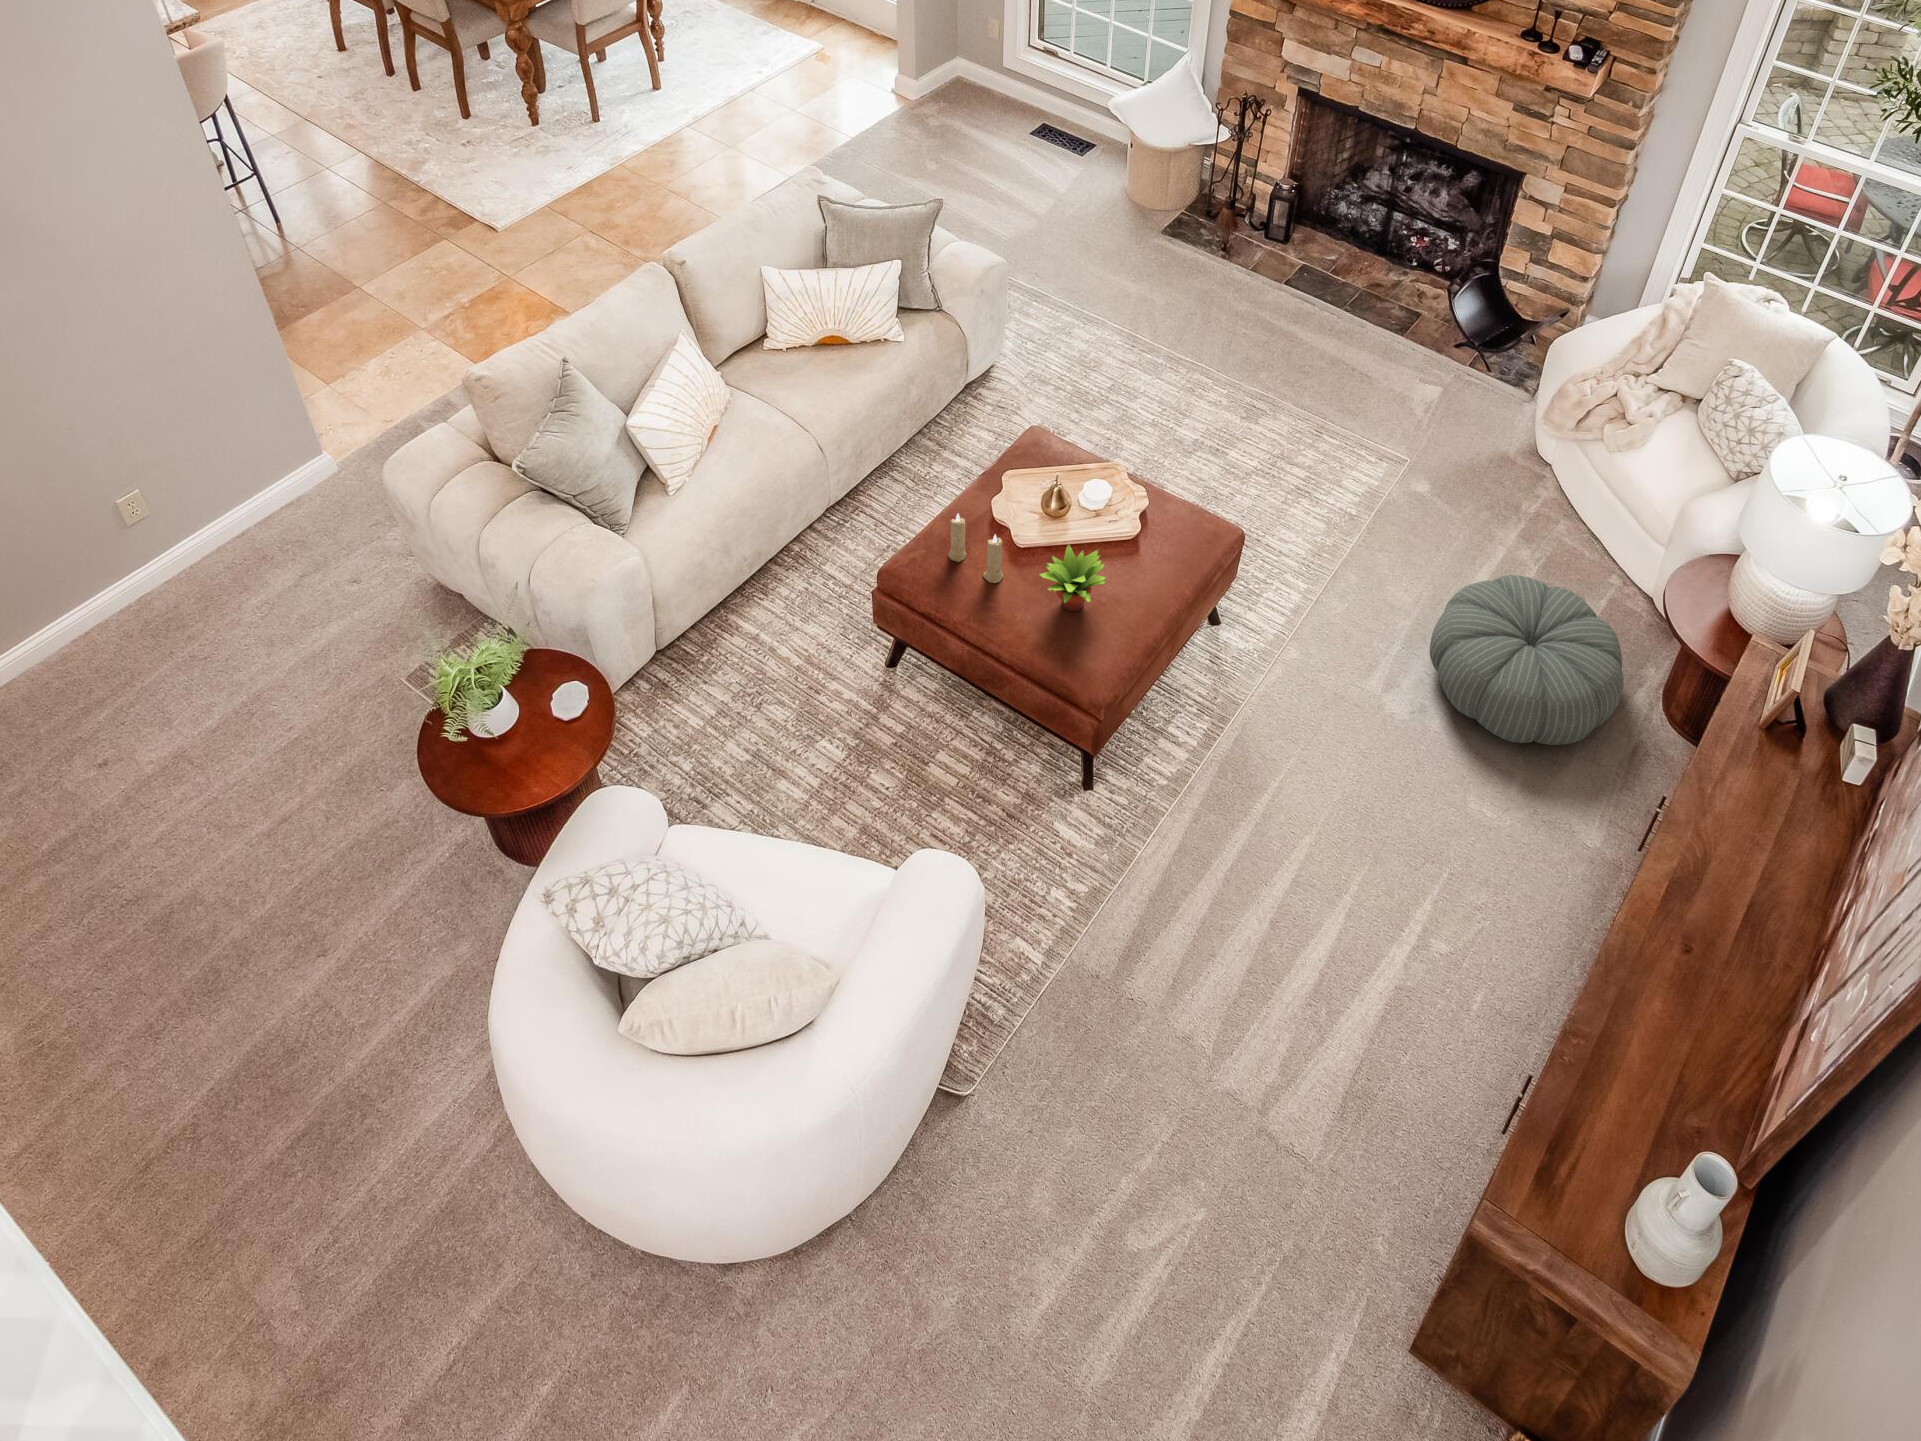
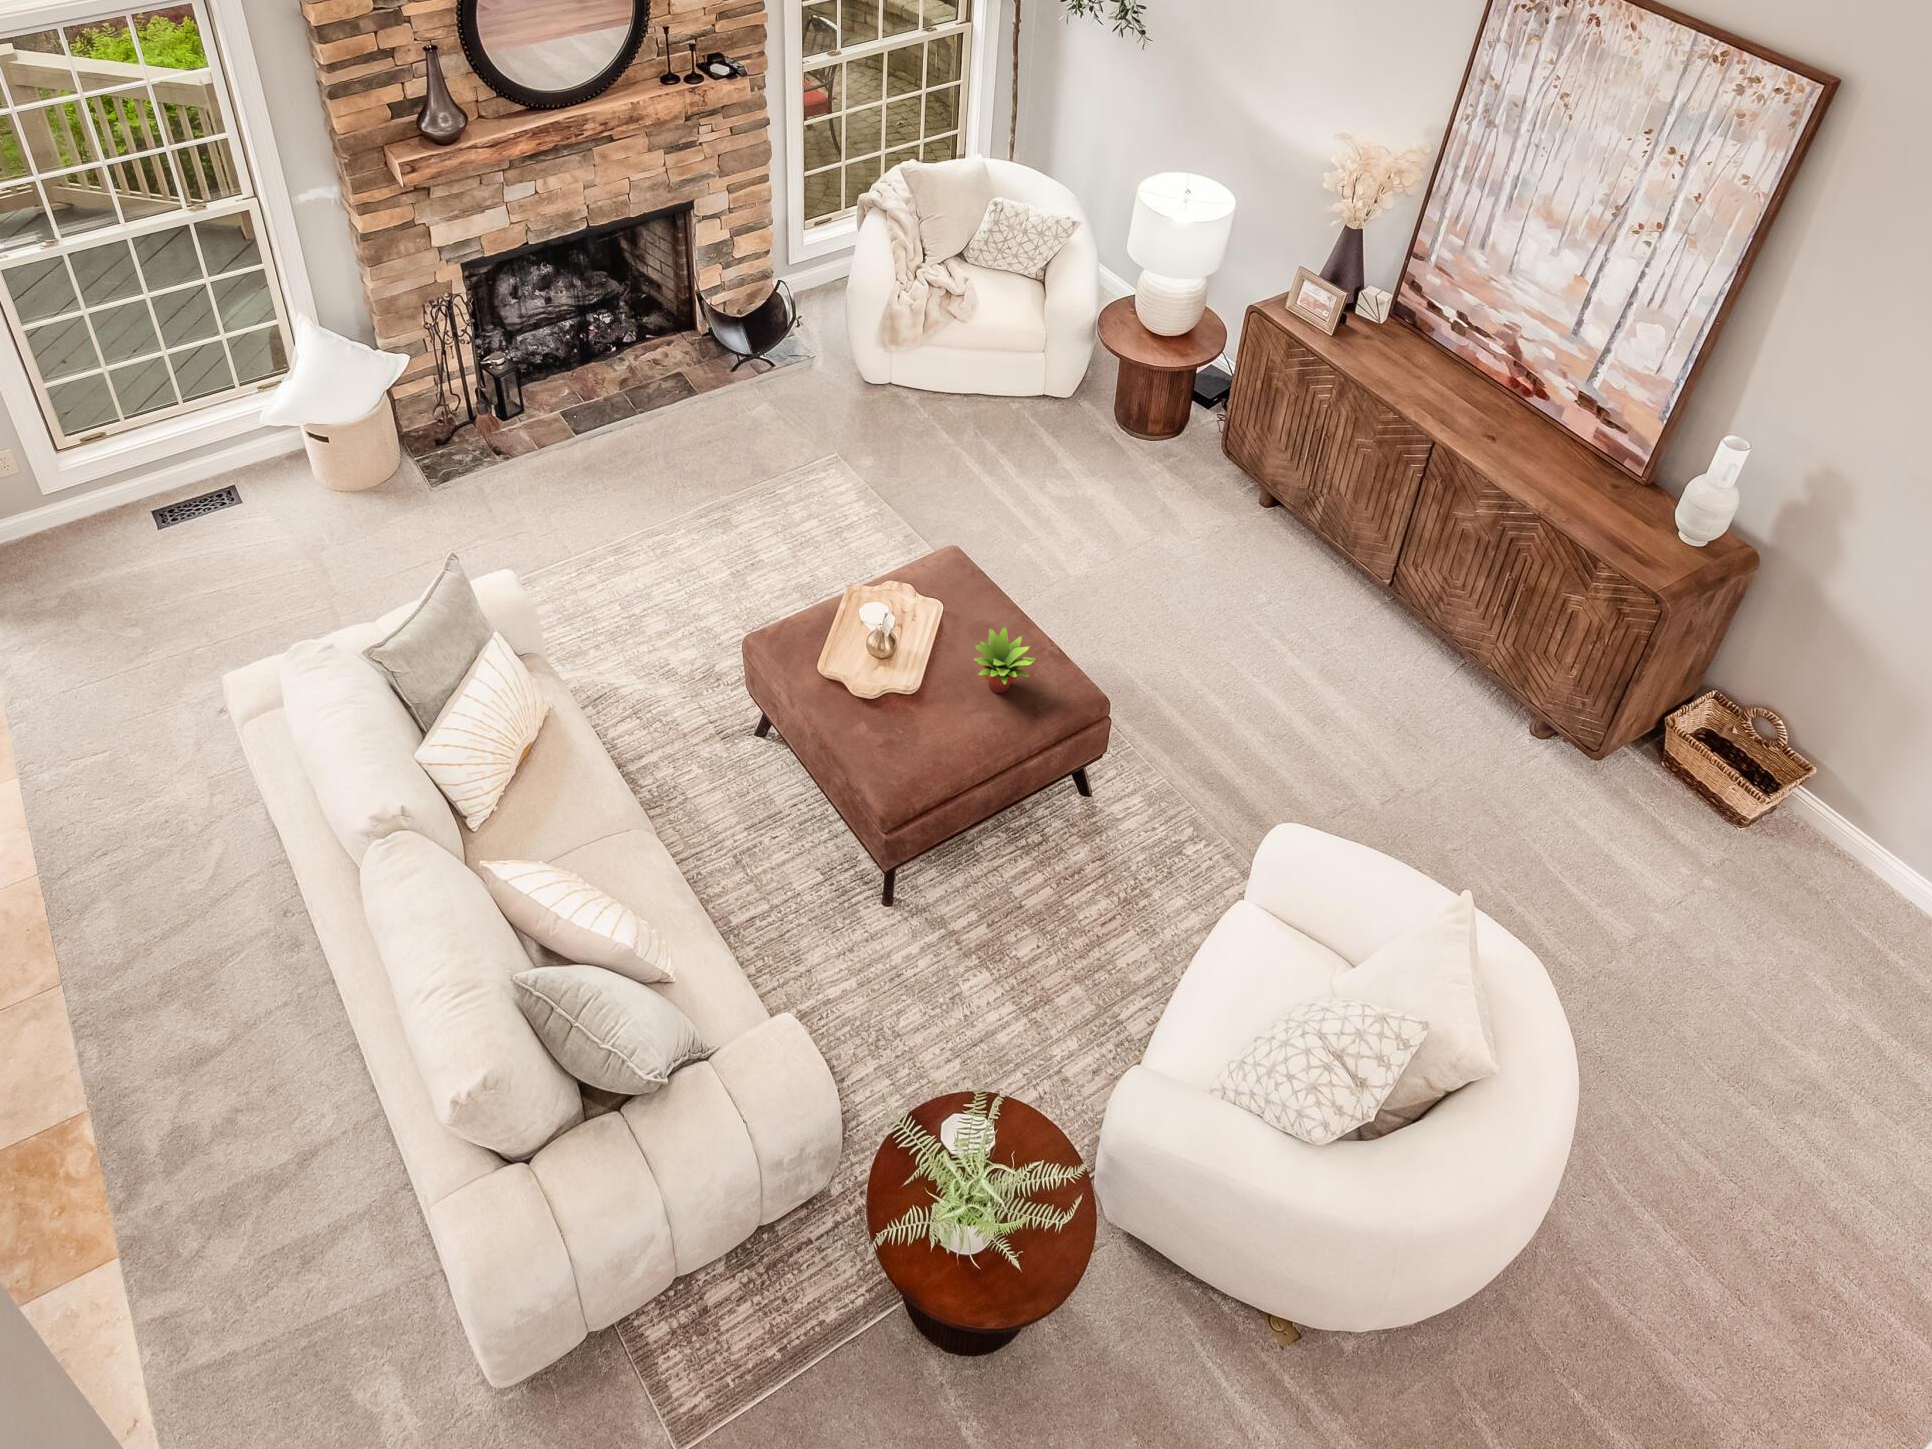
candle: present [947,514,1003,583] -> none [890,680,952,753]
pouf: present [1430,575,1624,745] -> none [1026,421,1180,545]

